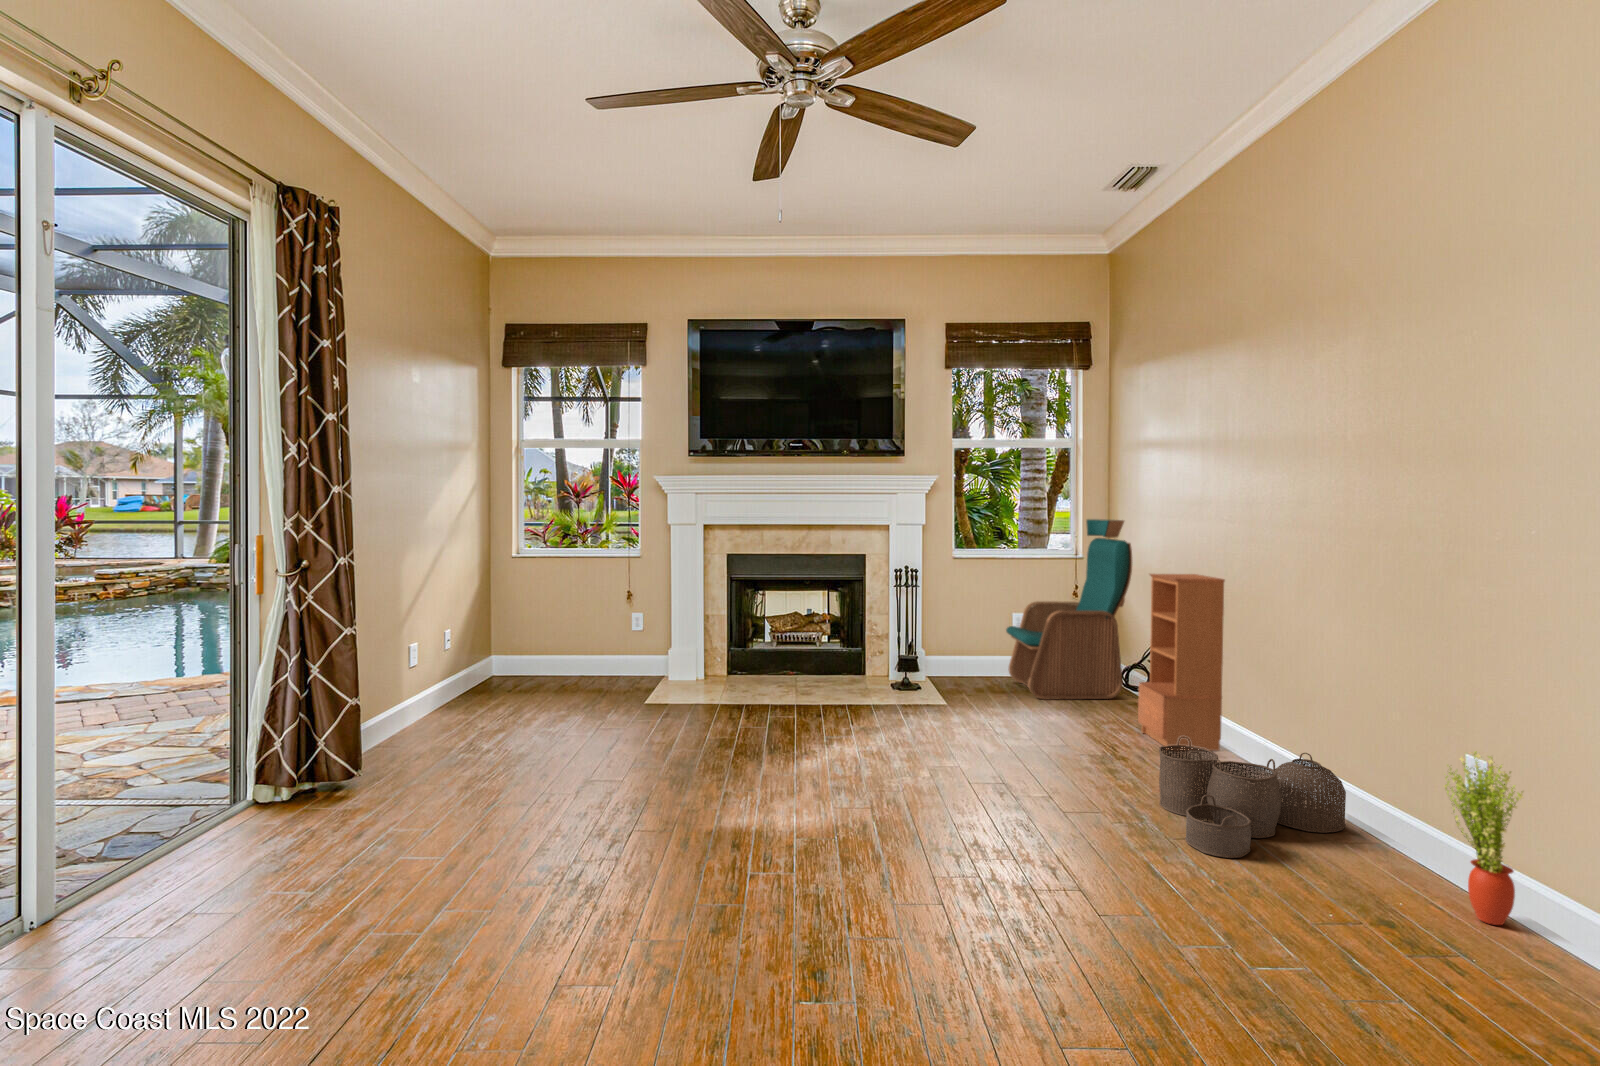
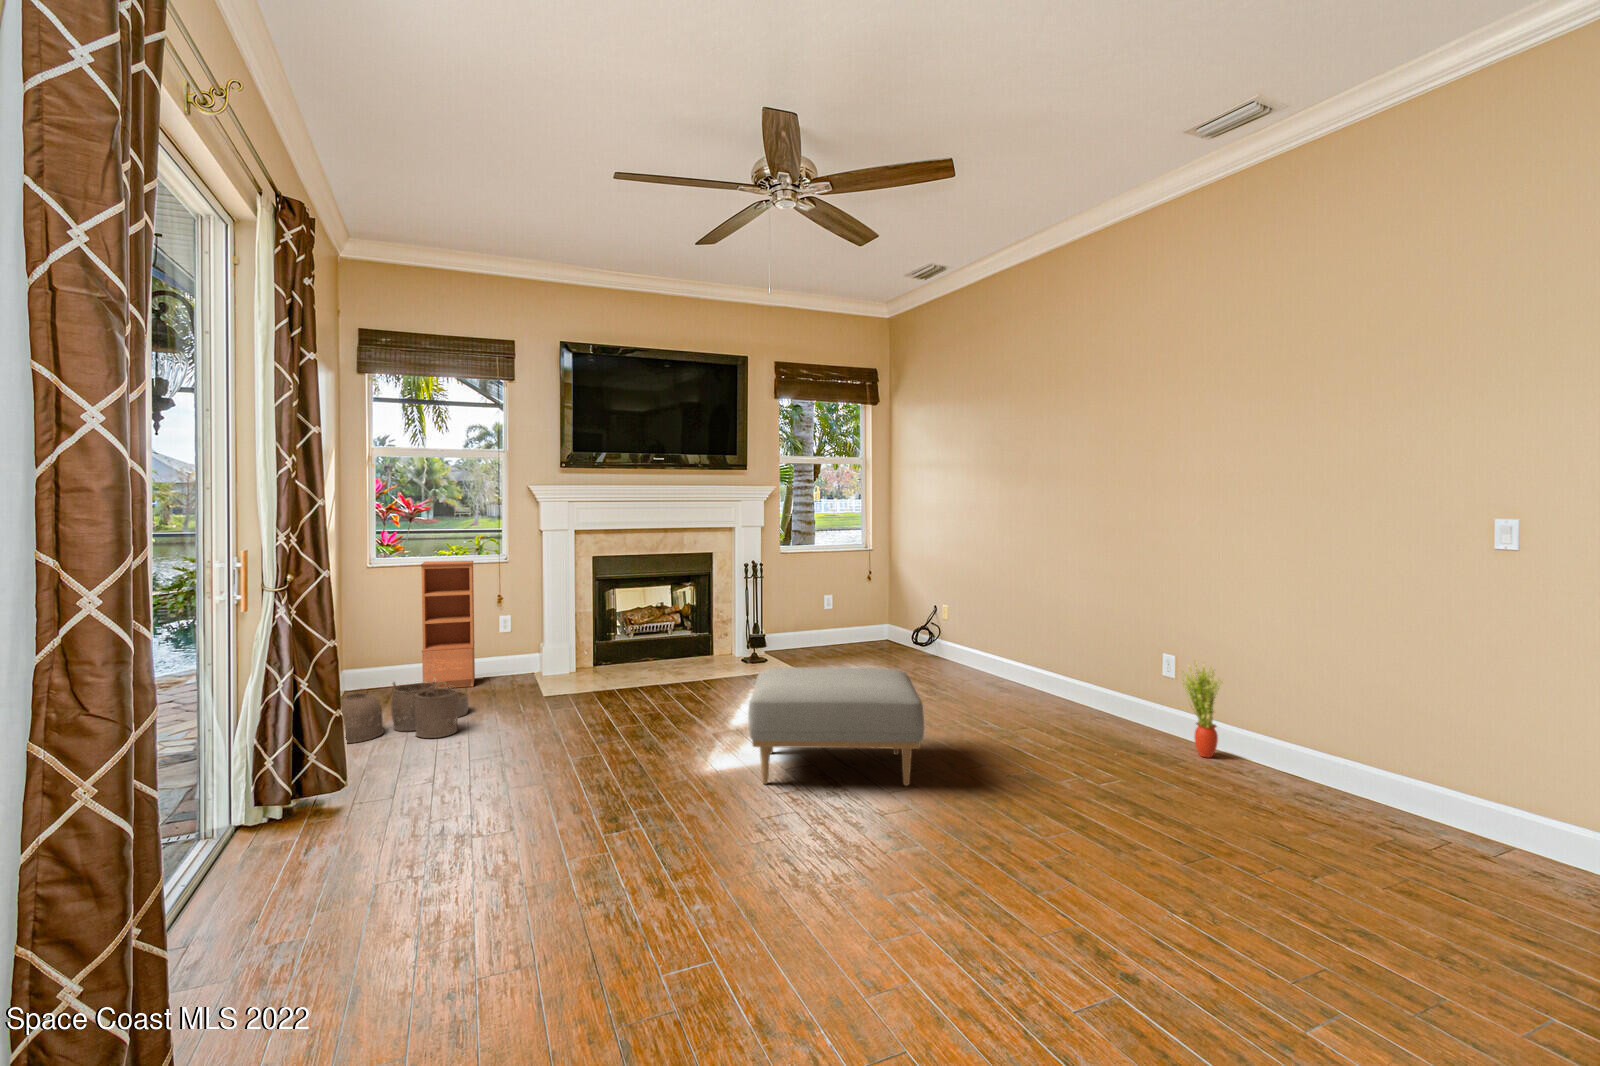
armchair: present [1006,519,1132,700] -> none [824,522,917,660]
bookcase: present [1138,574,1225,751] -> present [421,561,475,688]
ottoman: none [725,695,978,875] -> present [748,667,924,786]
woven basket: present [1159,736,1346,858] -> present [341,679,469,743]

